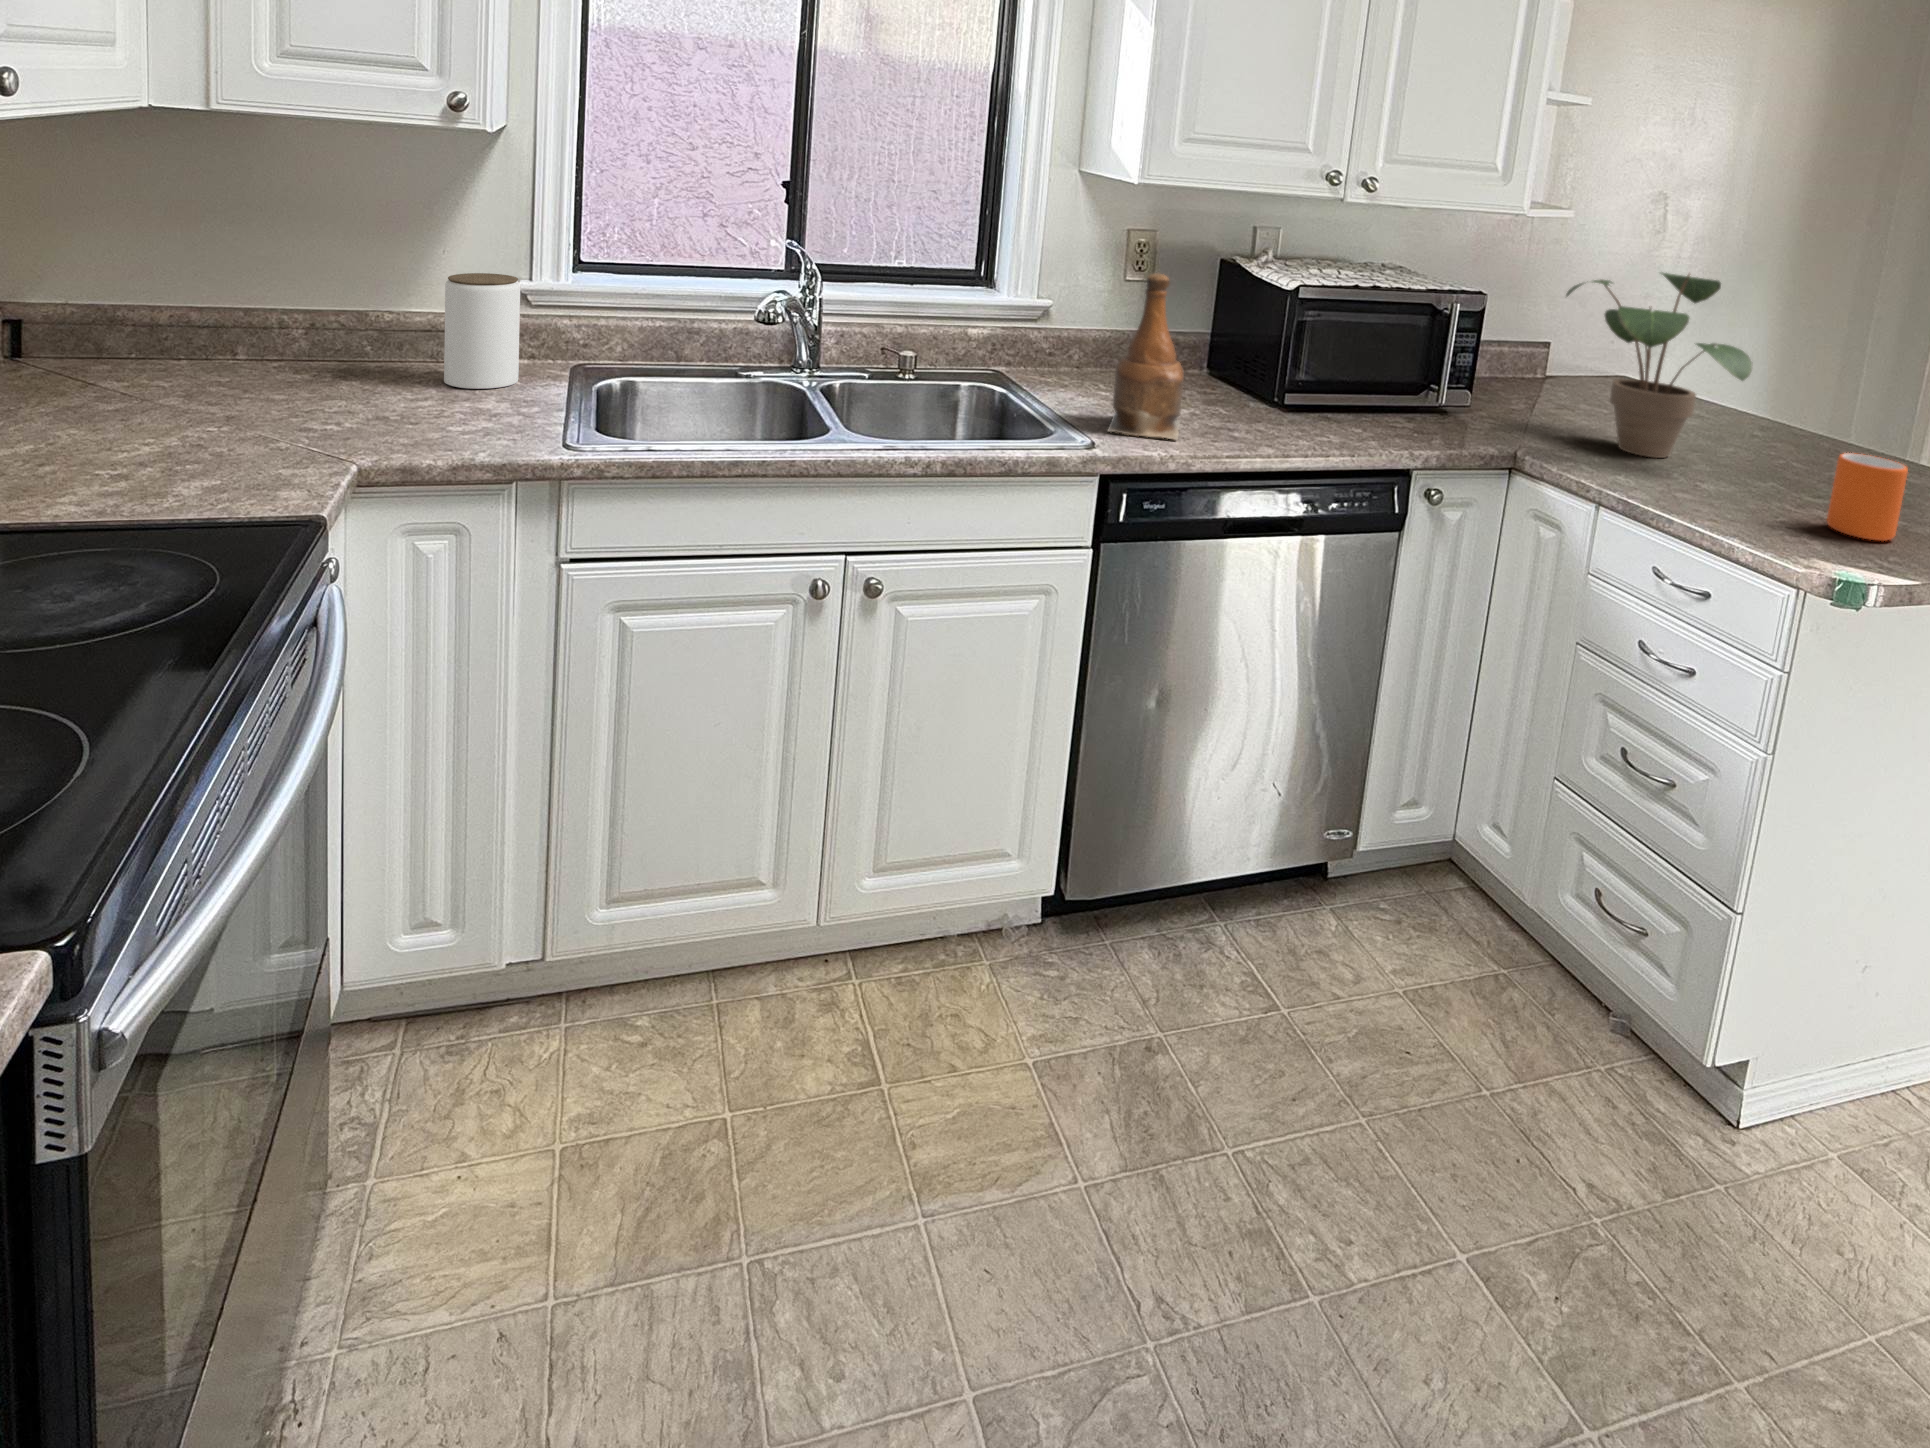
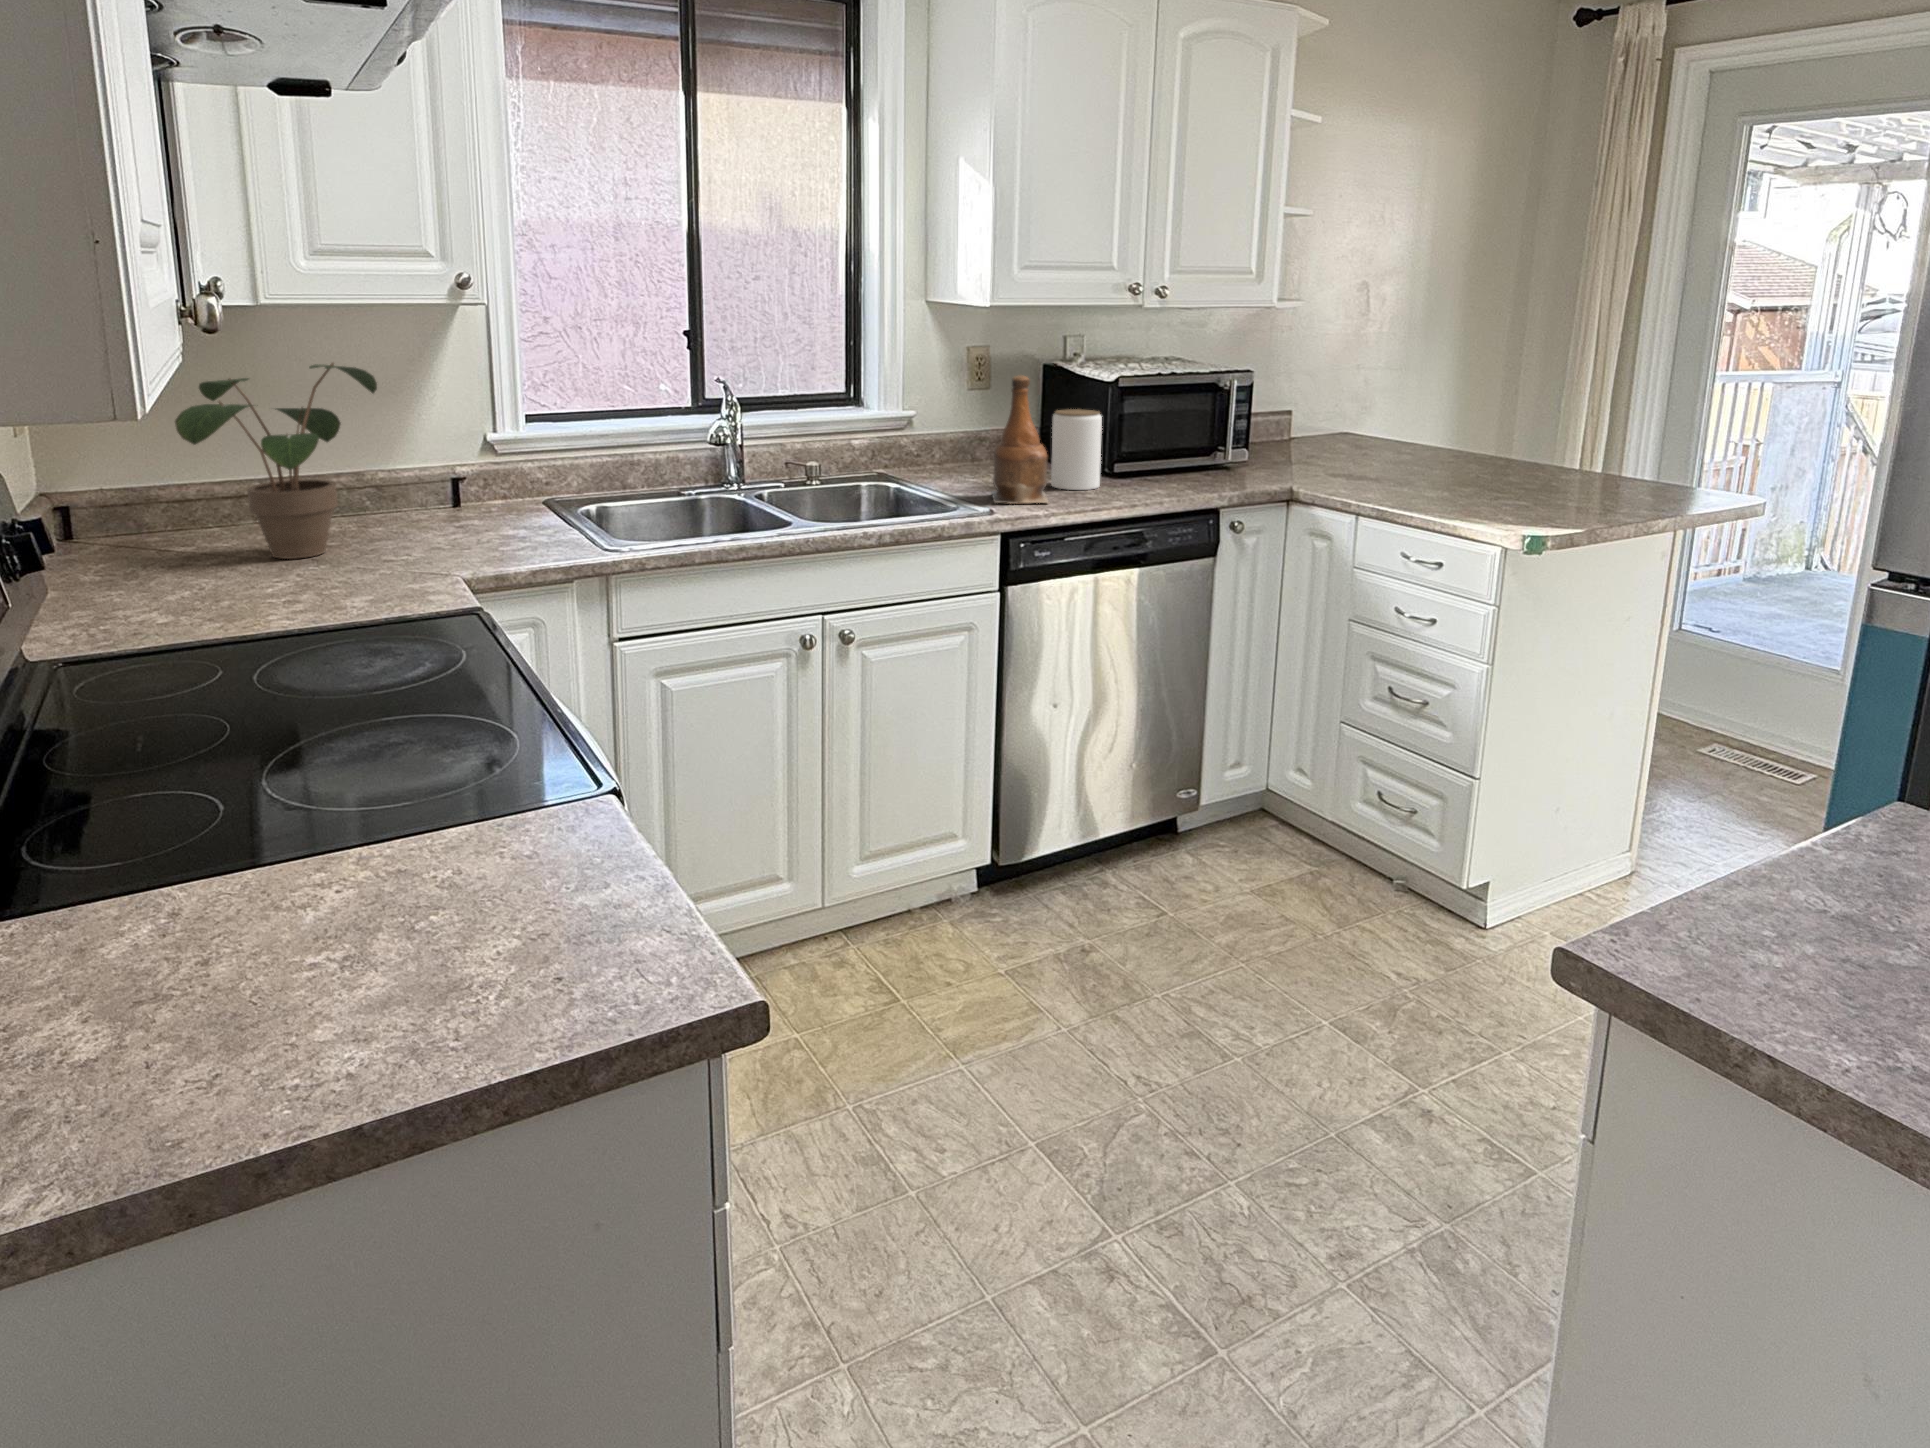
jar: present [444,273,520,389] -> present [1051,409,1102,490]
potted plant: present [1566,273,1752,458] -> present [175,363,377,559]
mug: present [1827,453,1908,541] -> none [1517,453,1567,511]

